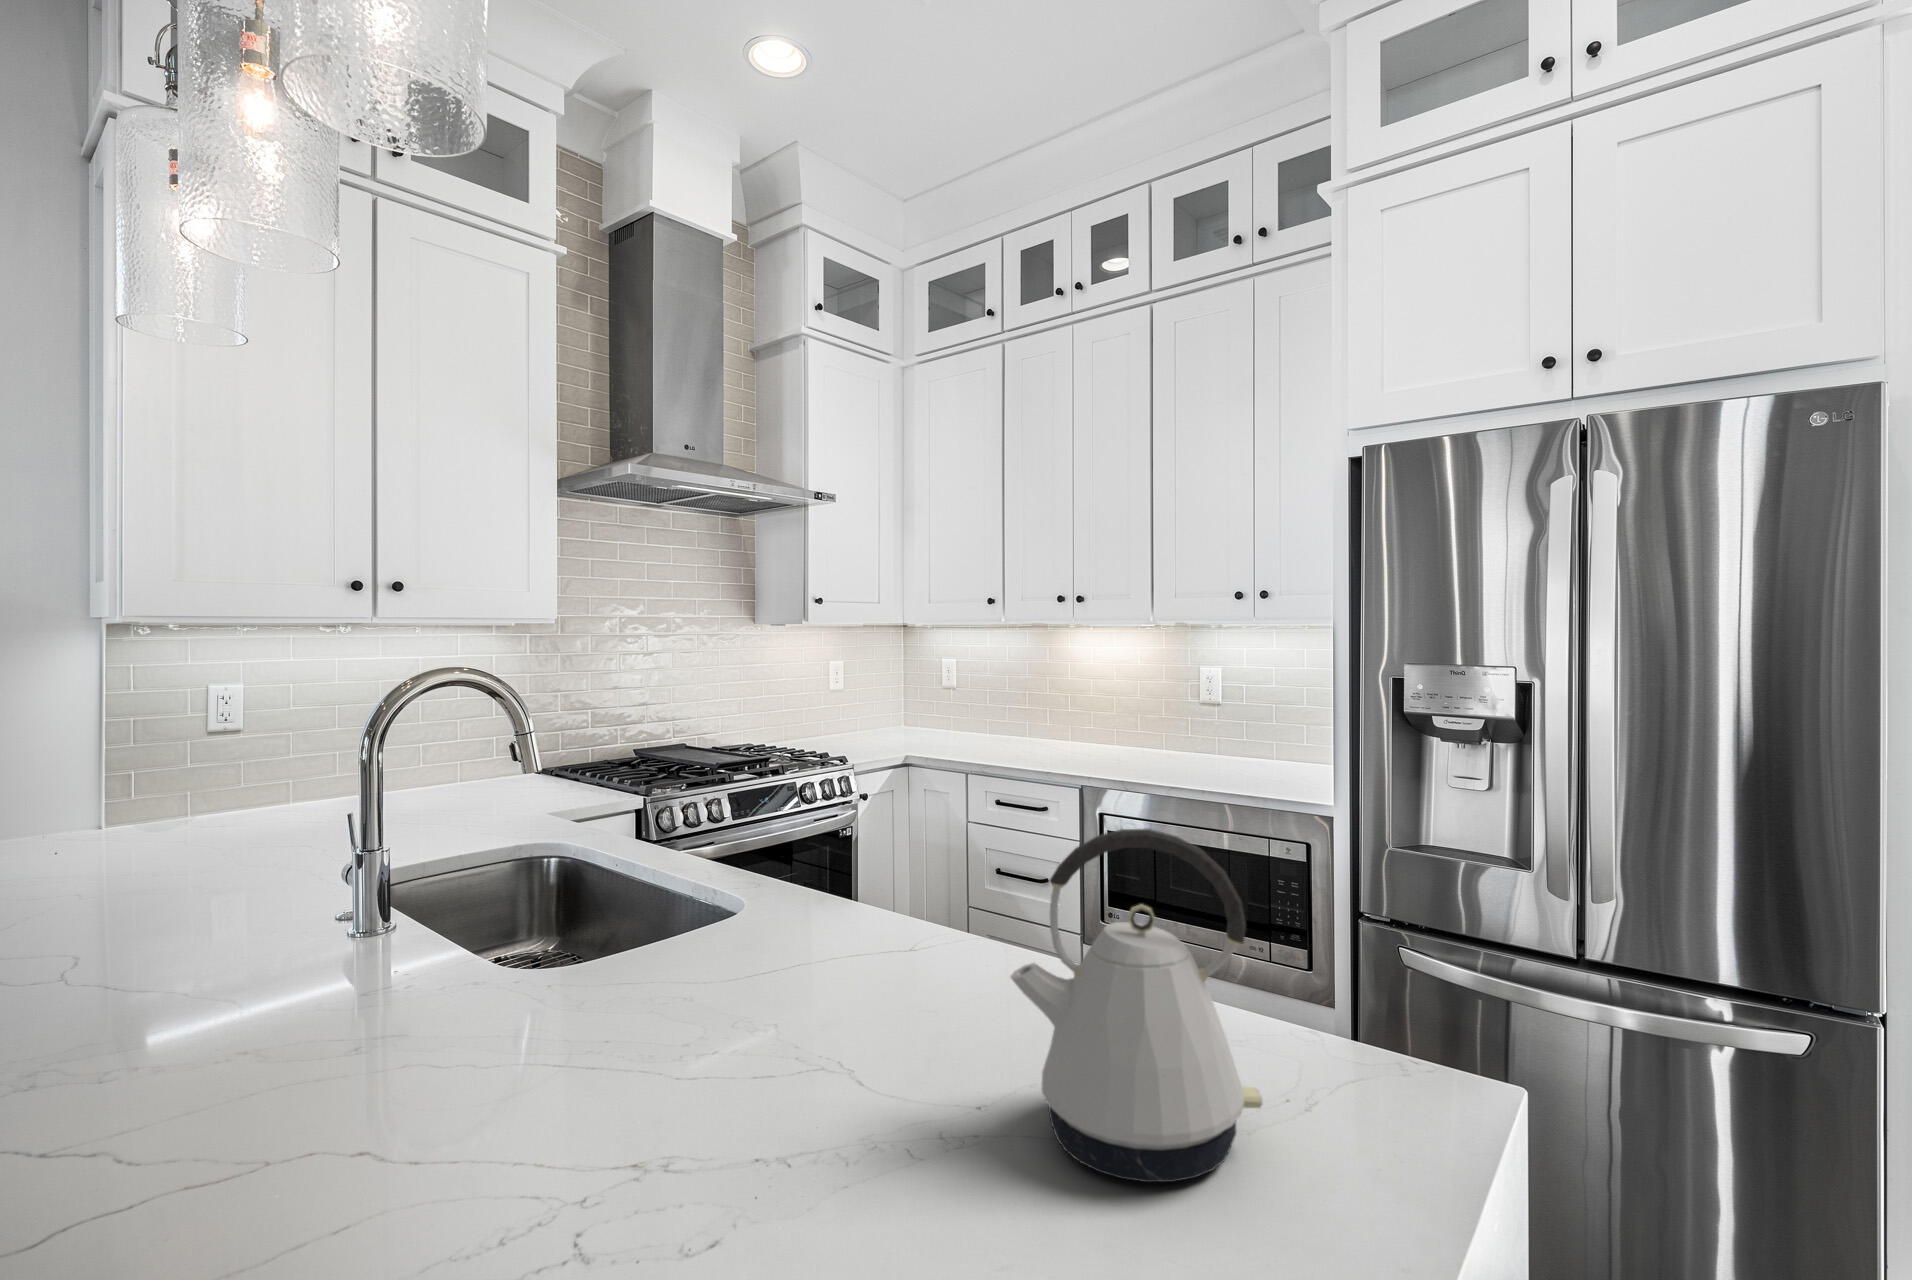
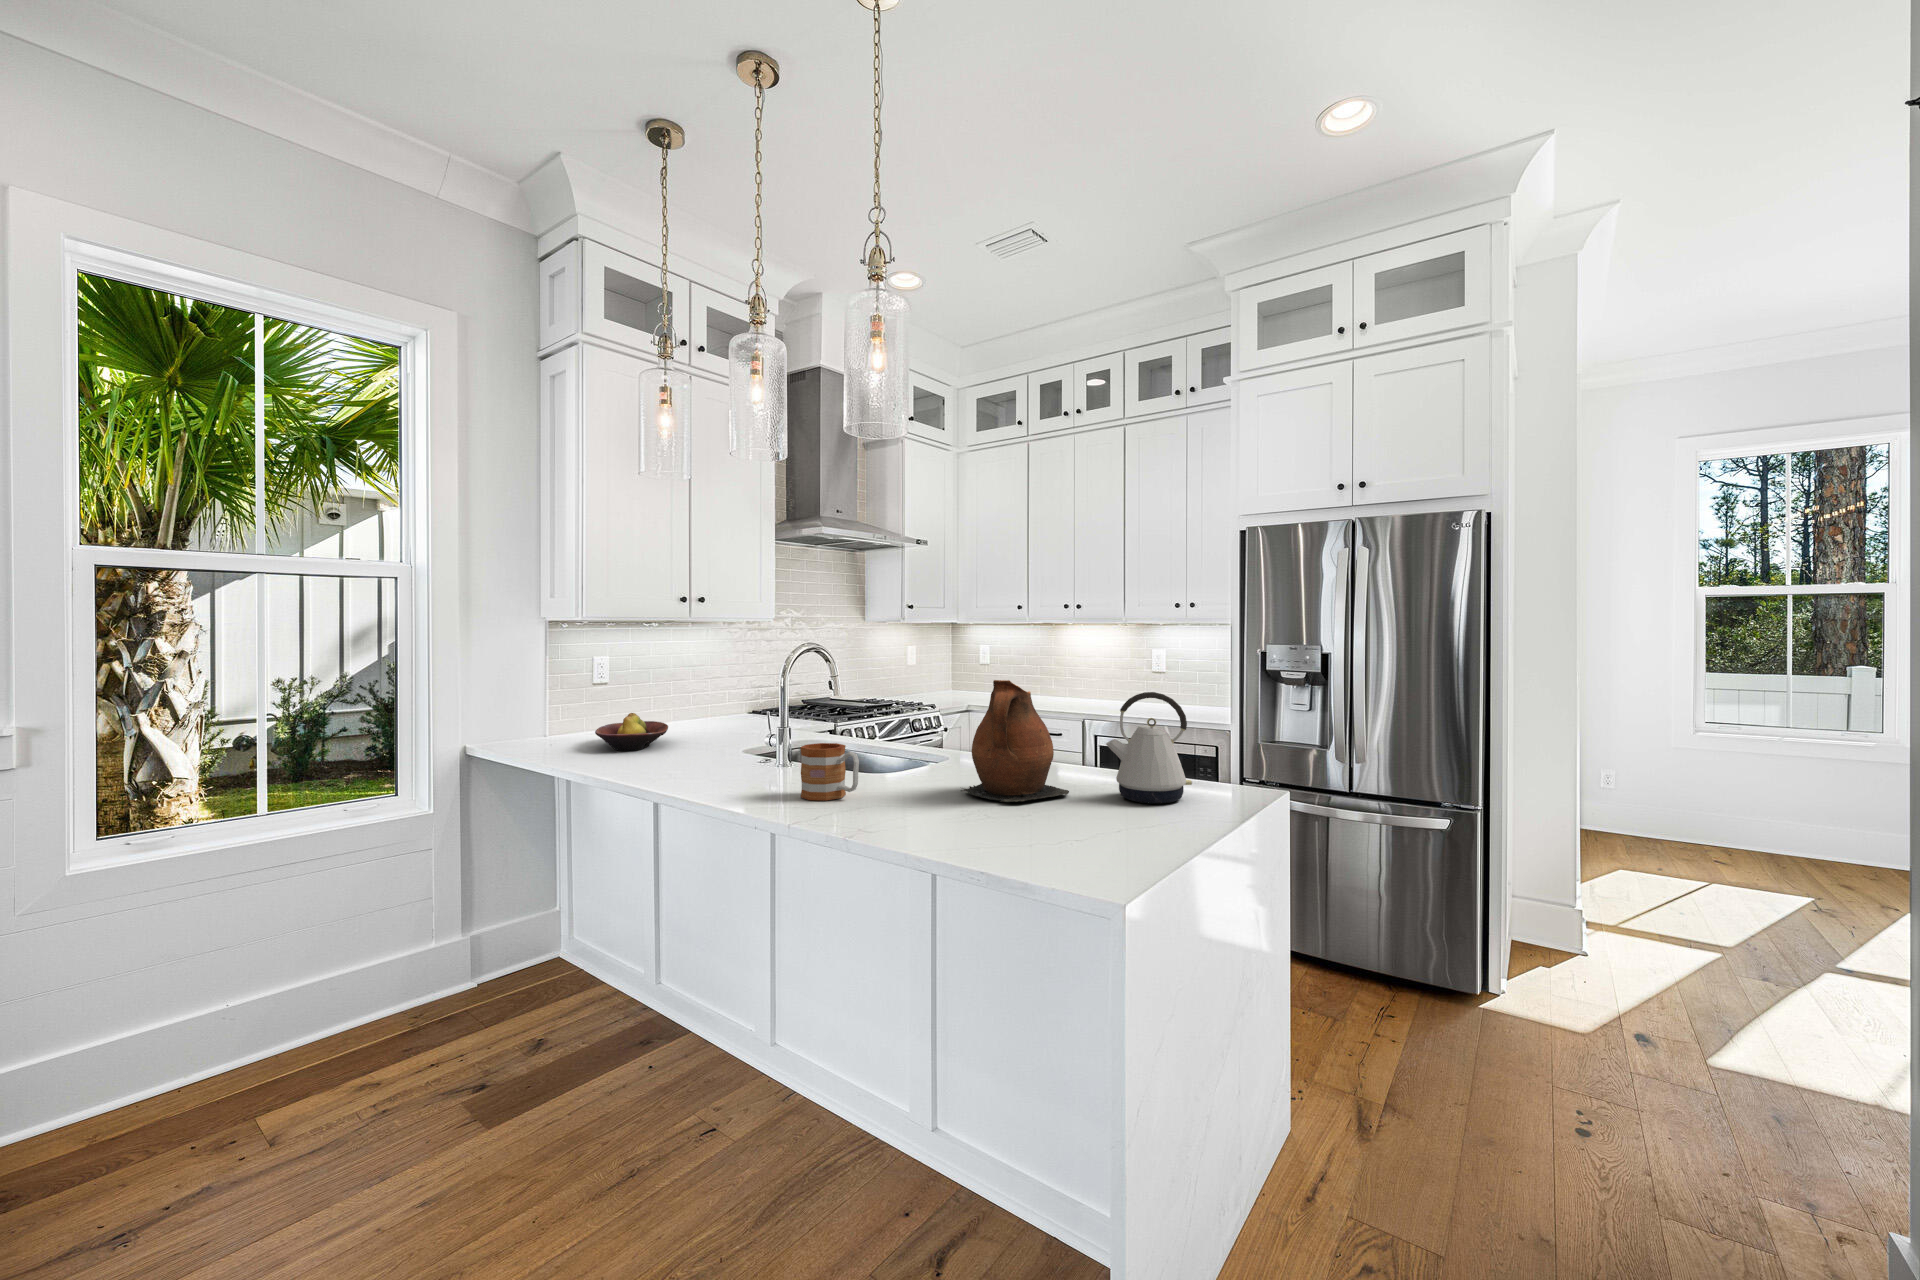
ceramic pitcher: none [615,792,916,1171] -> present [964,680,1069,802]
fruit bowl: none [83,797,281,879] -> present [595,713,668,751]
mug: none [172,946,318,1132] -> present [801,743,859,801]

